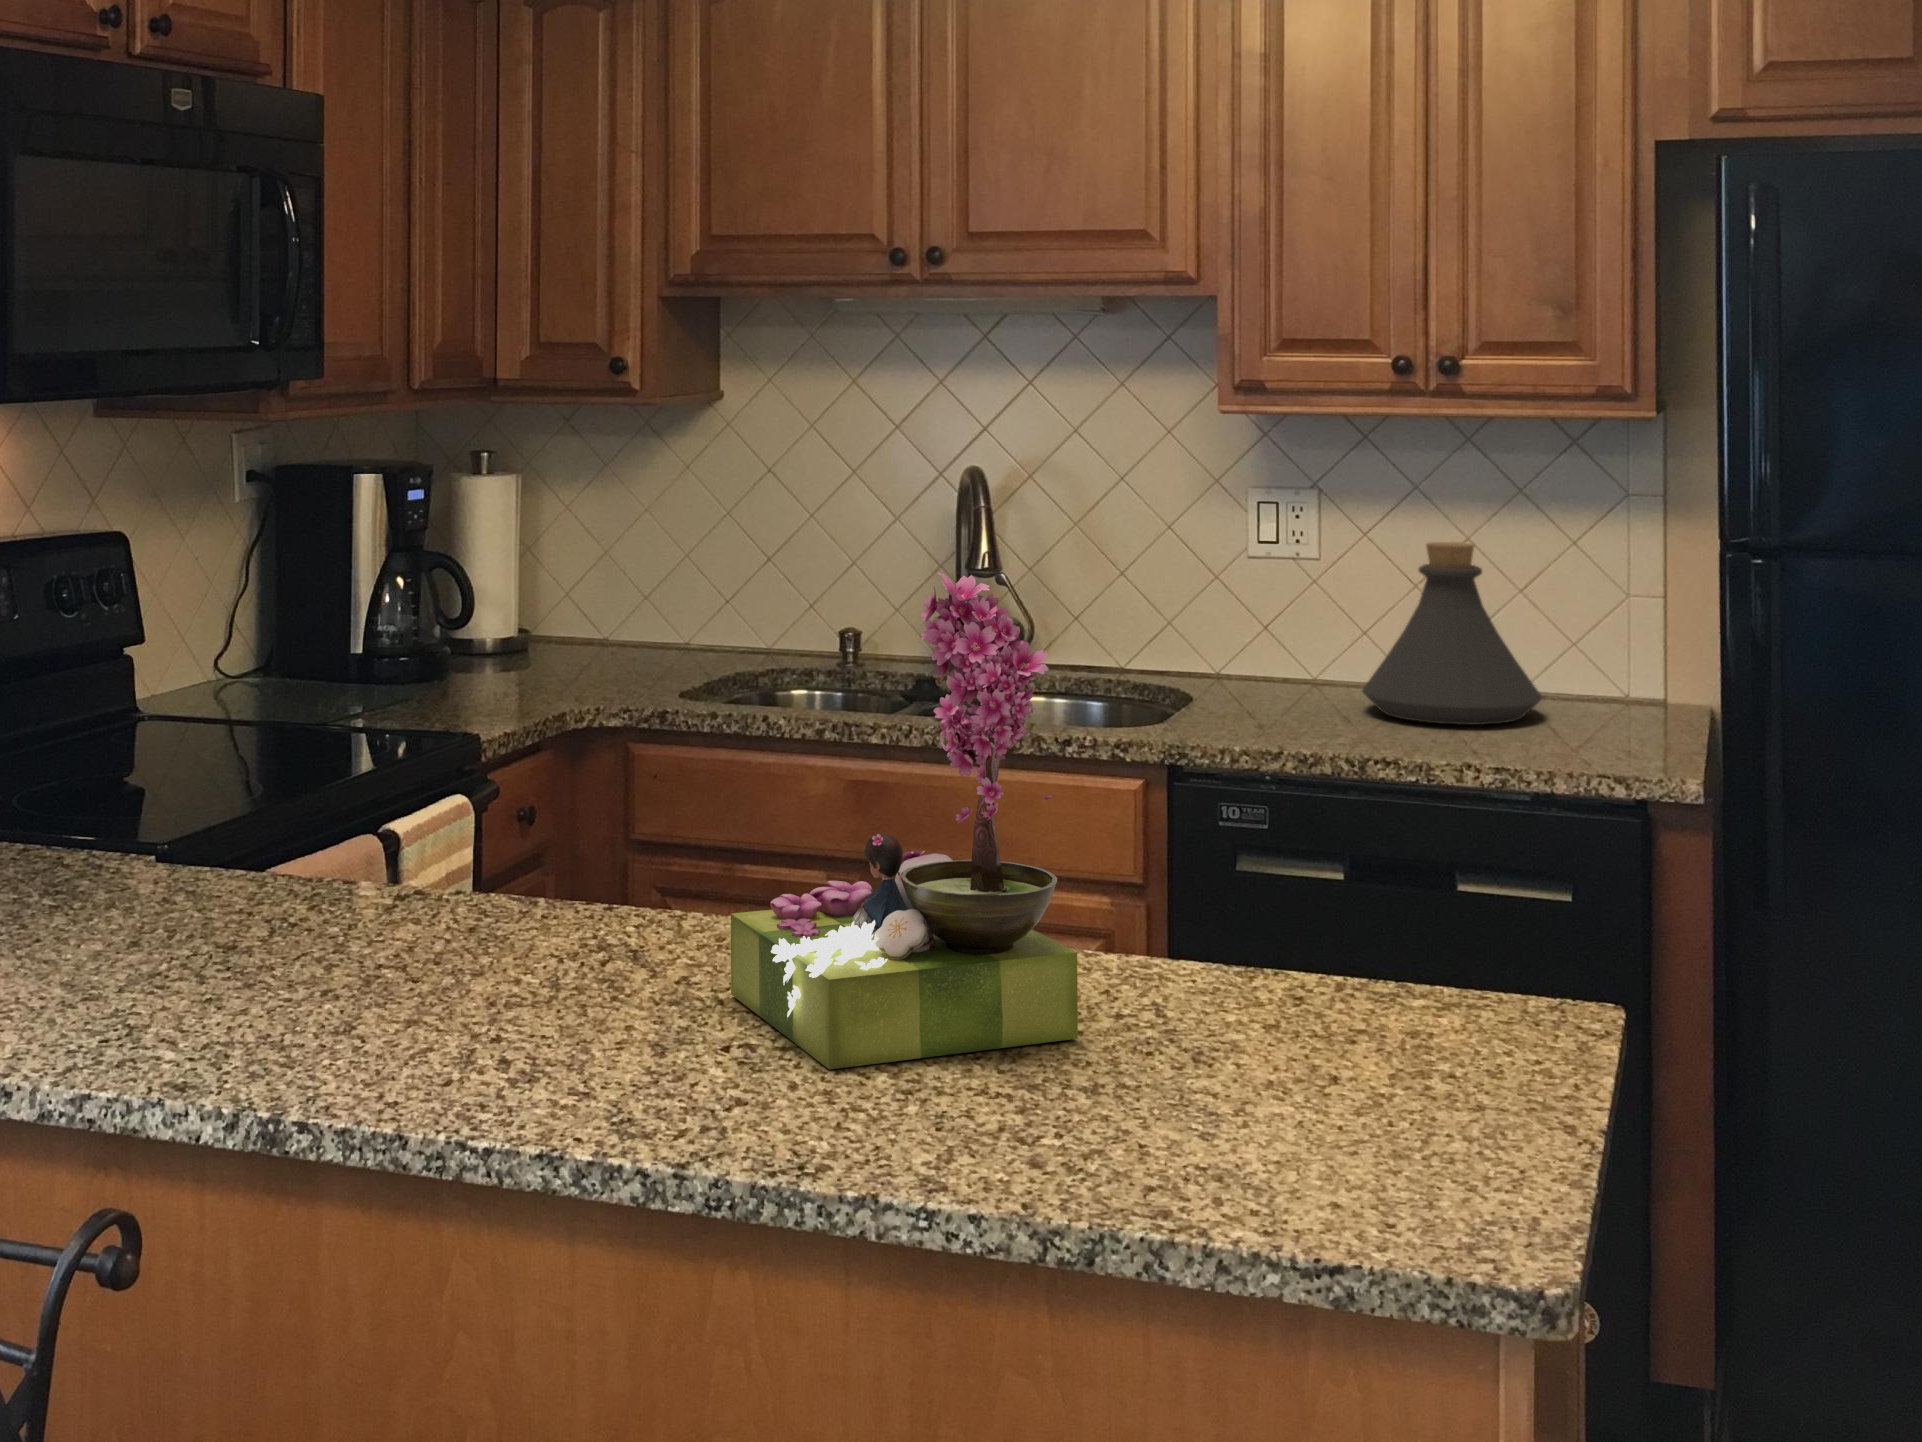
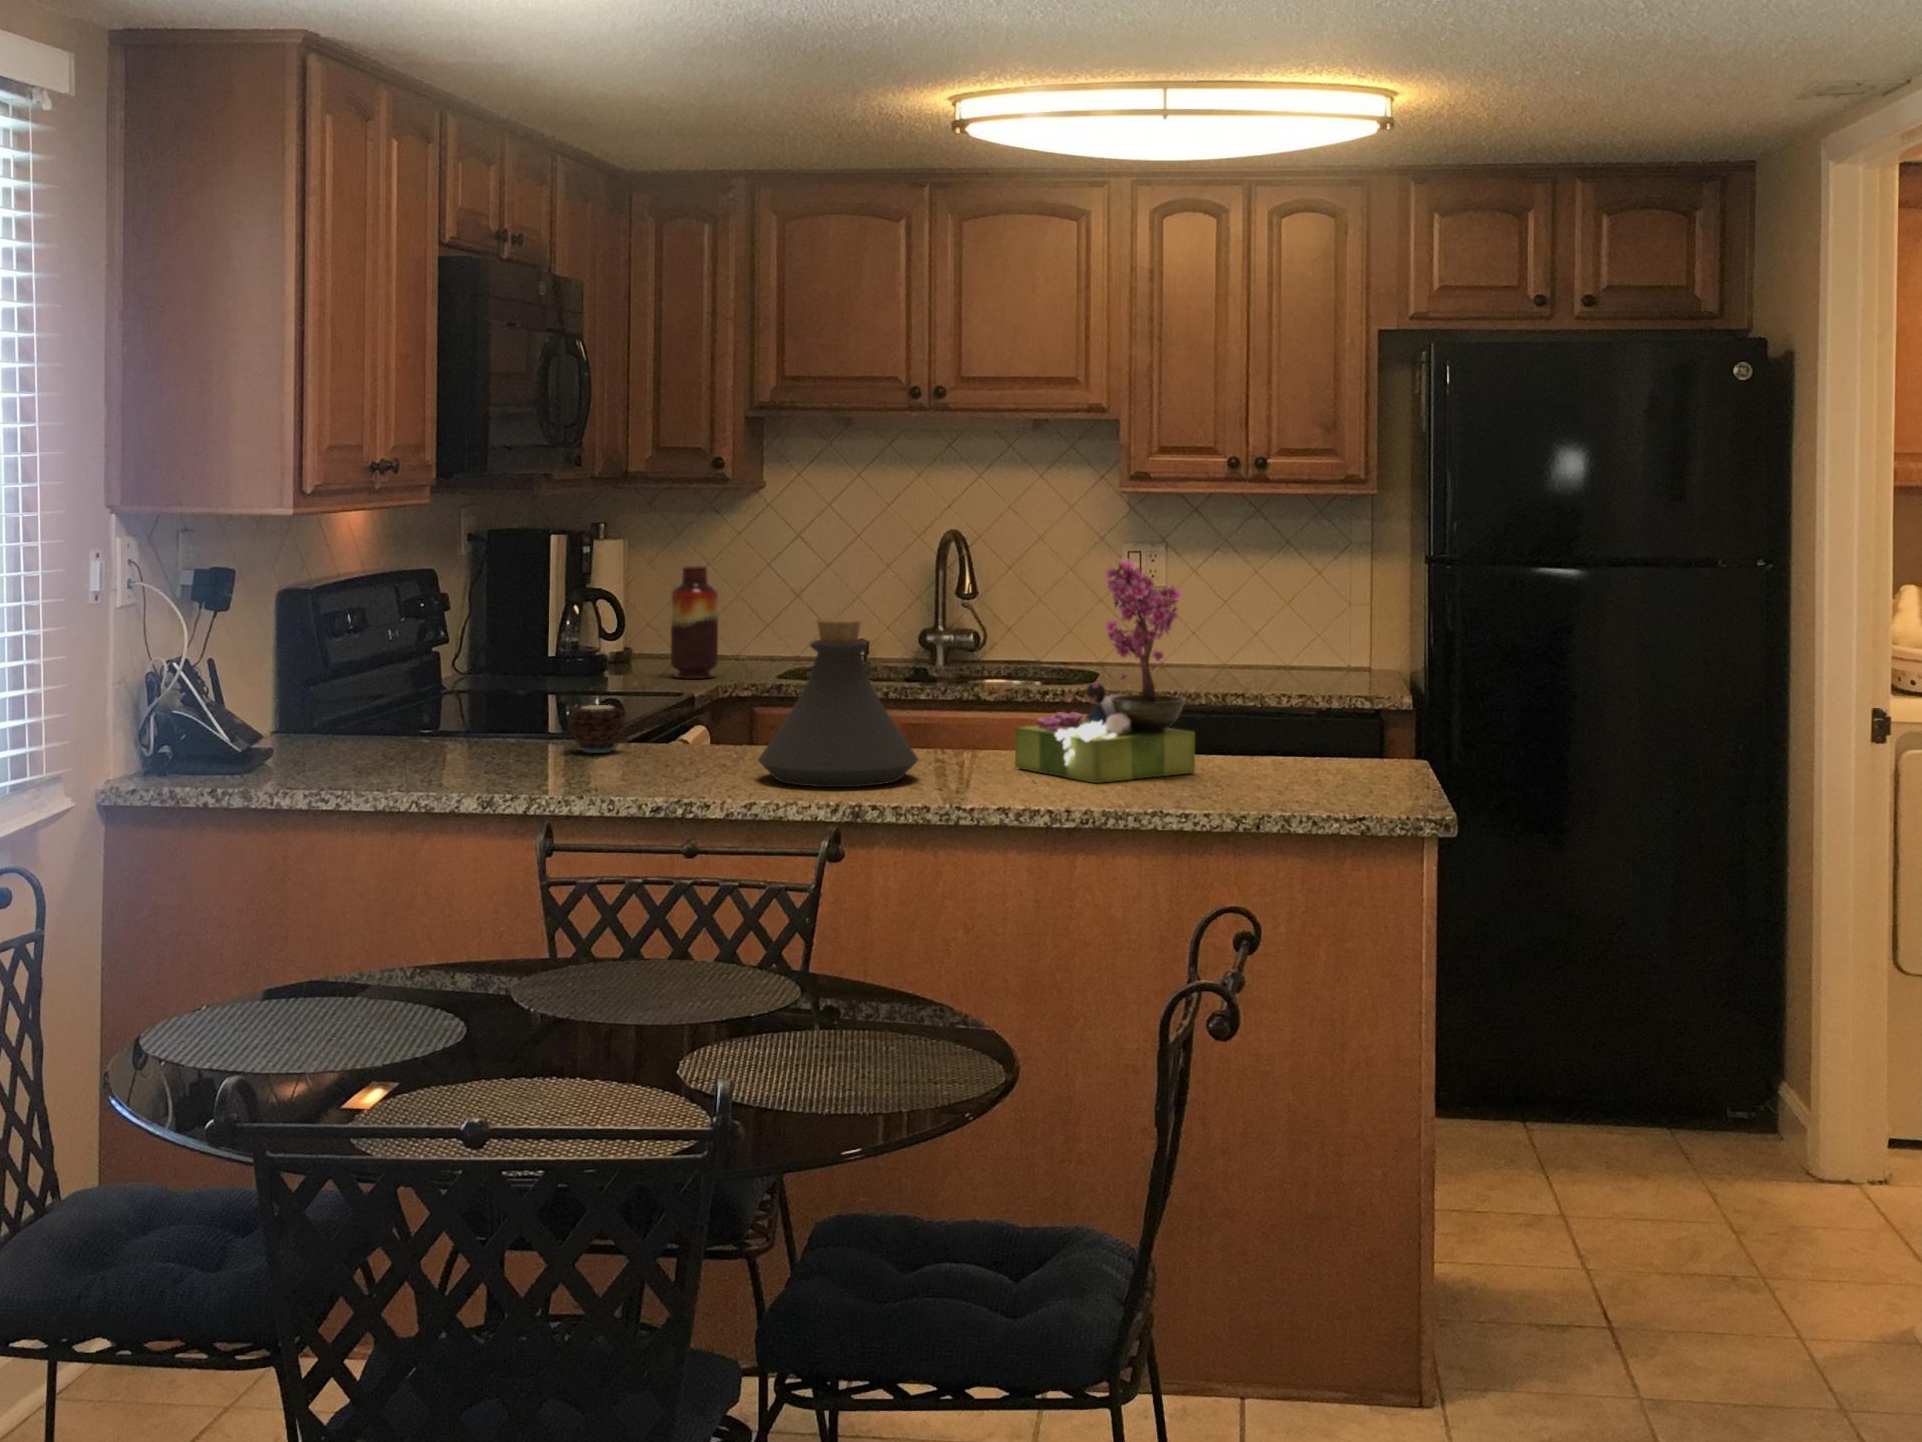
vase: none [525,524,595,695] -> present [671,566,718,679]
bottle: present [1362,542,1542,725] -> present [758,619,918,787]
candle: none [29,796,136,896] -> present [569,705,626,753]

